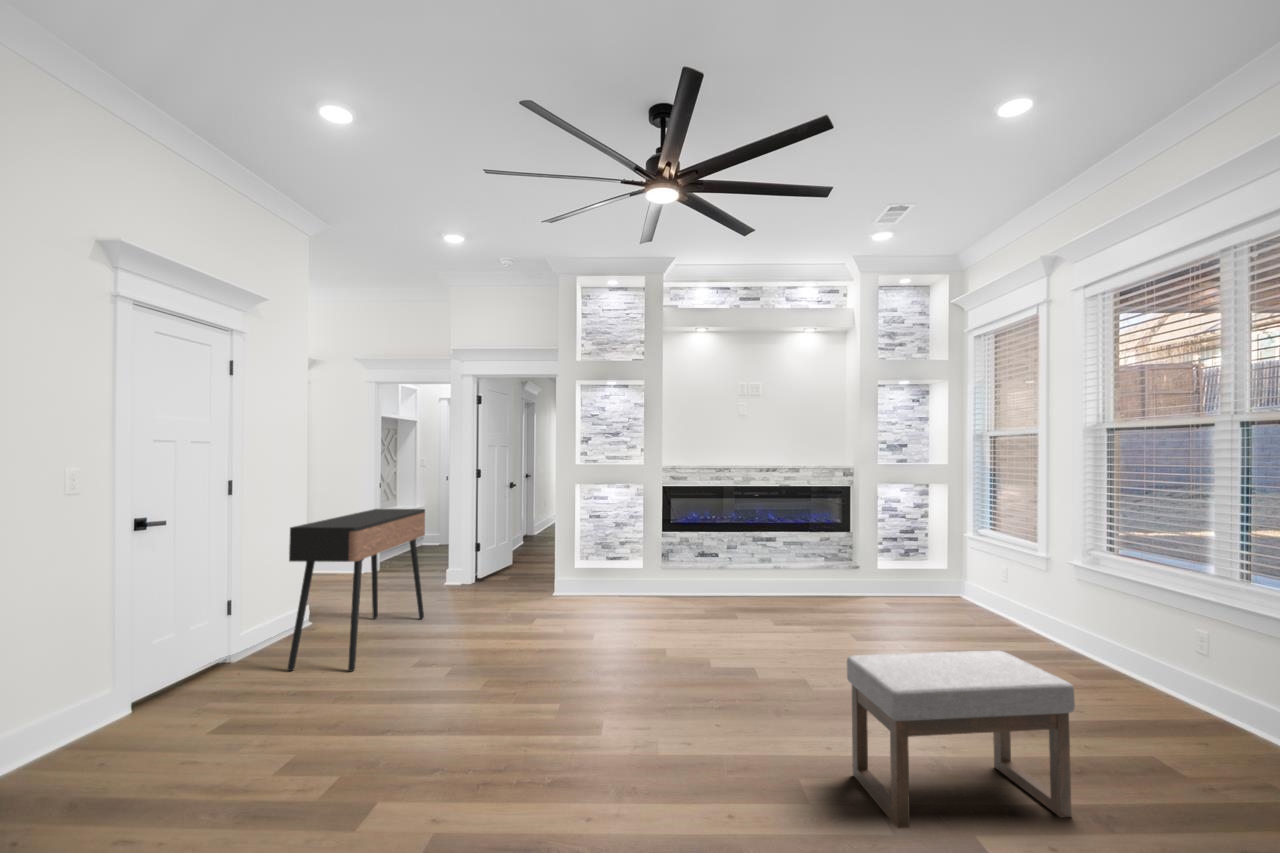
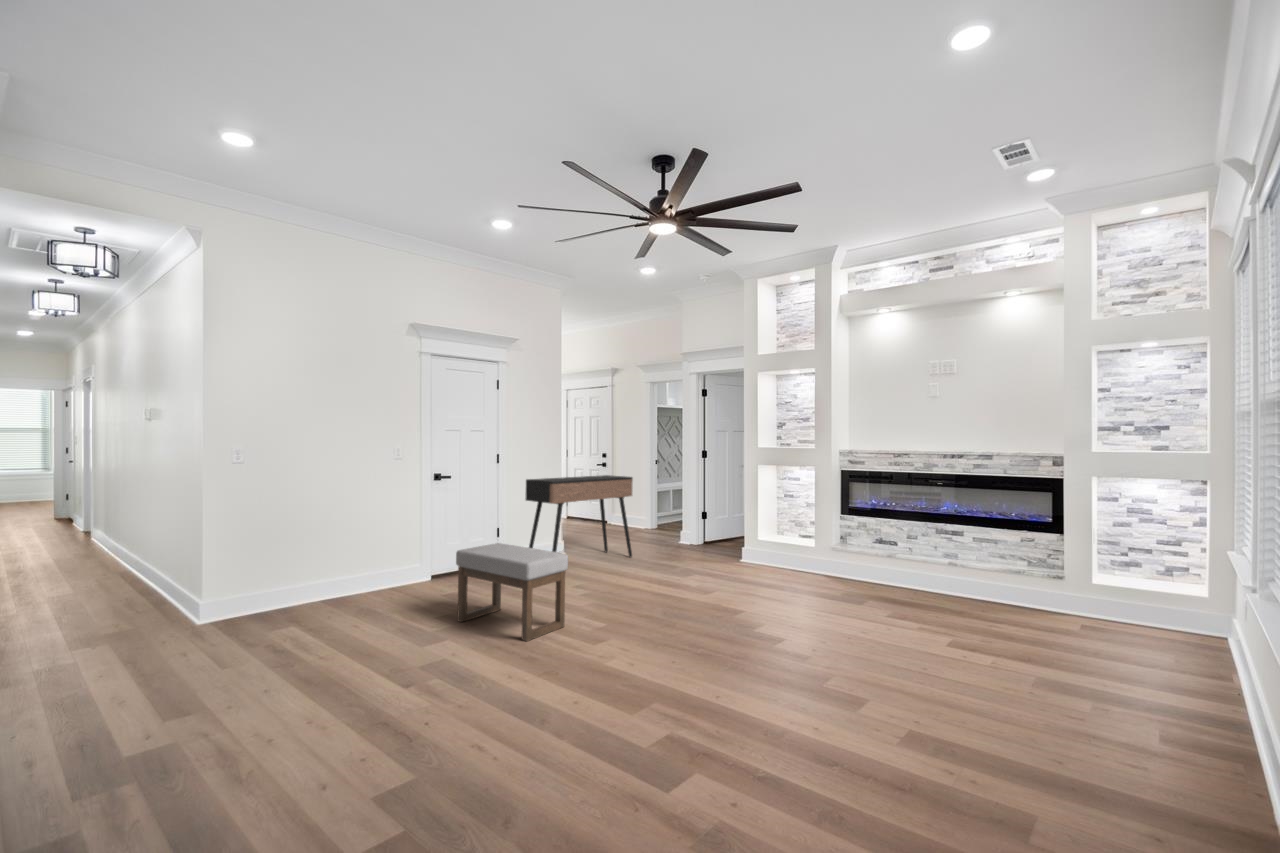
ottoman: present [847,651,1075,828] -> present [456,543,568,641]

